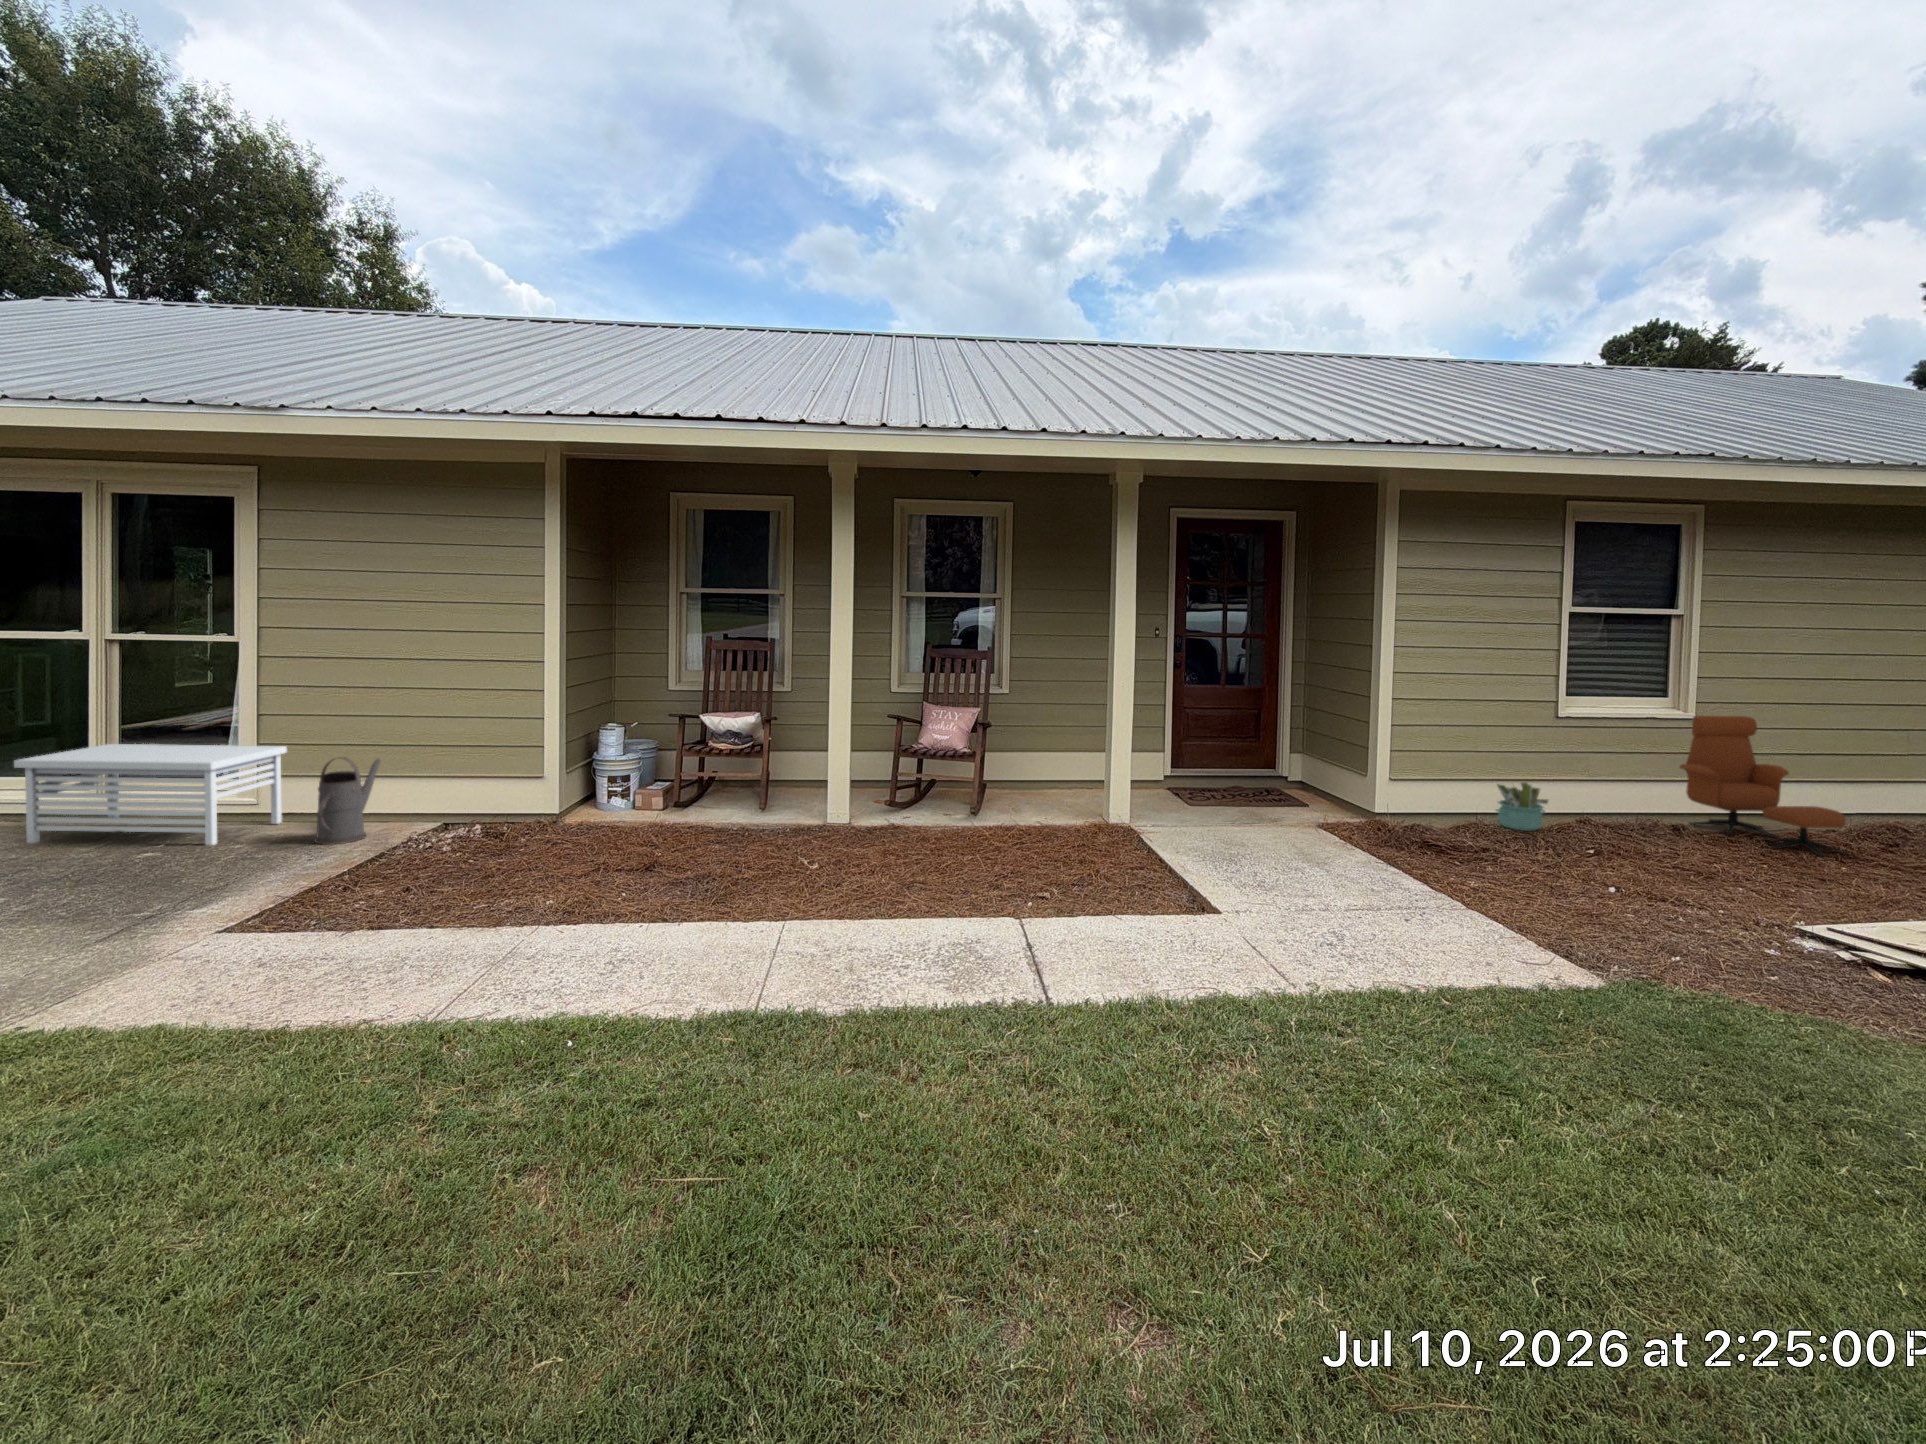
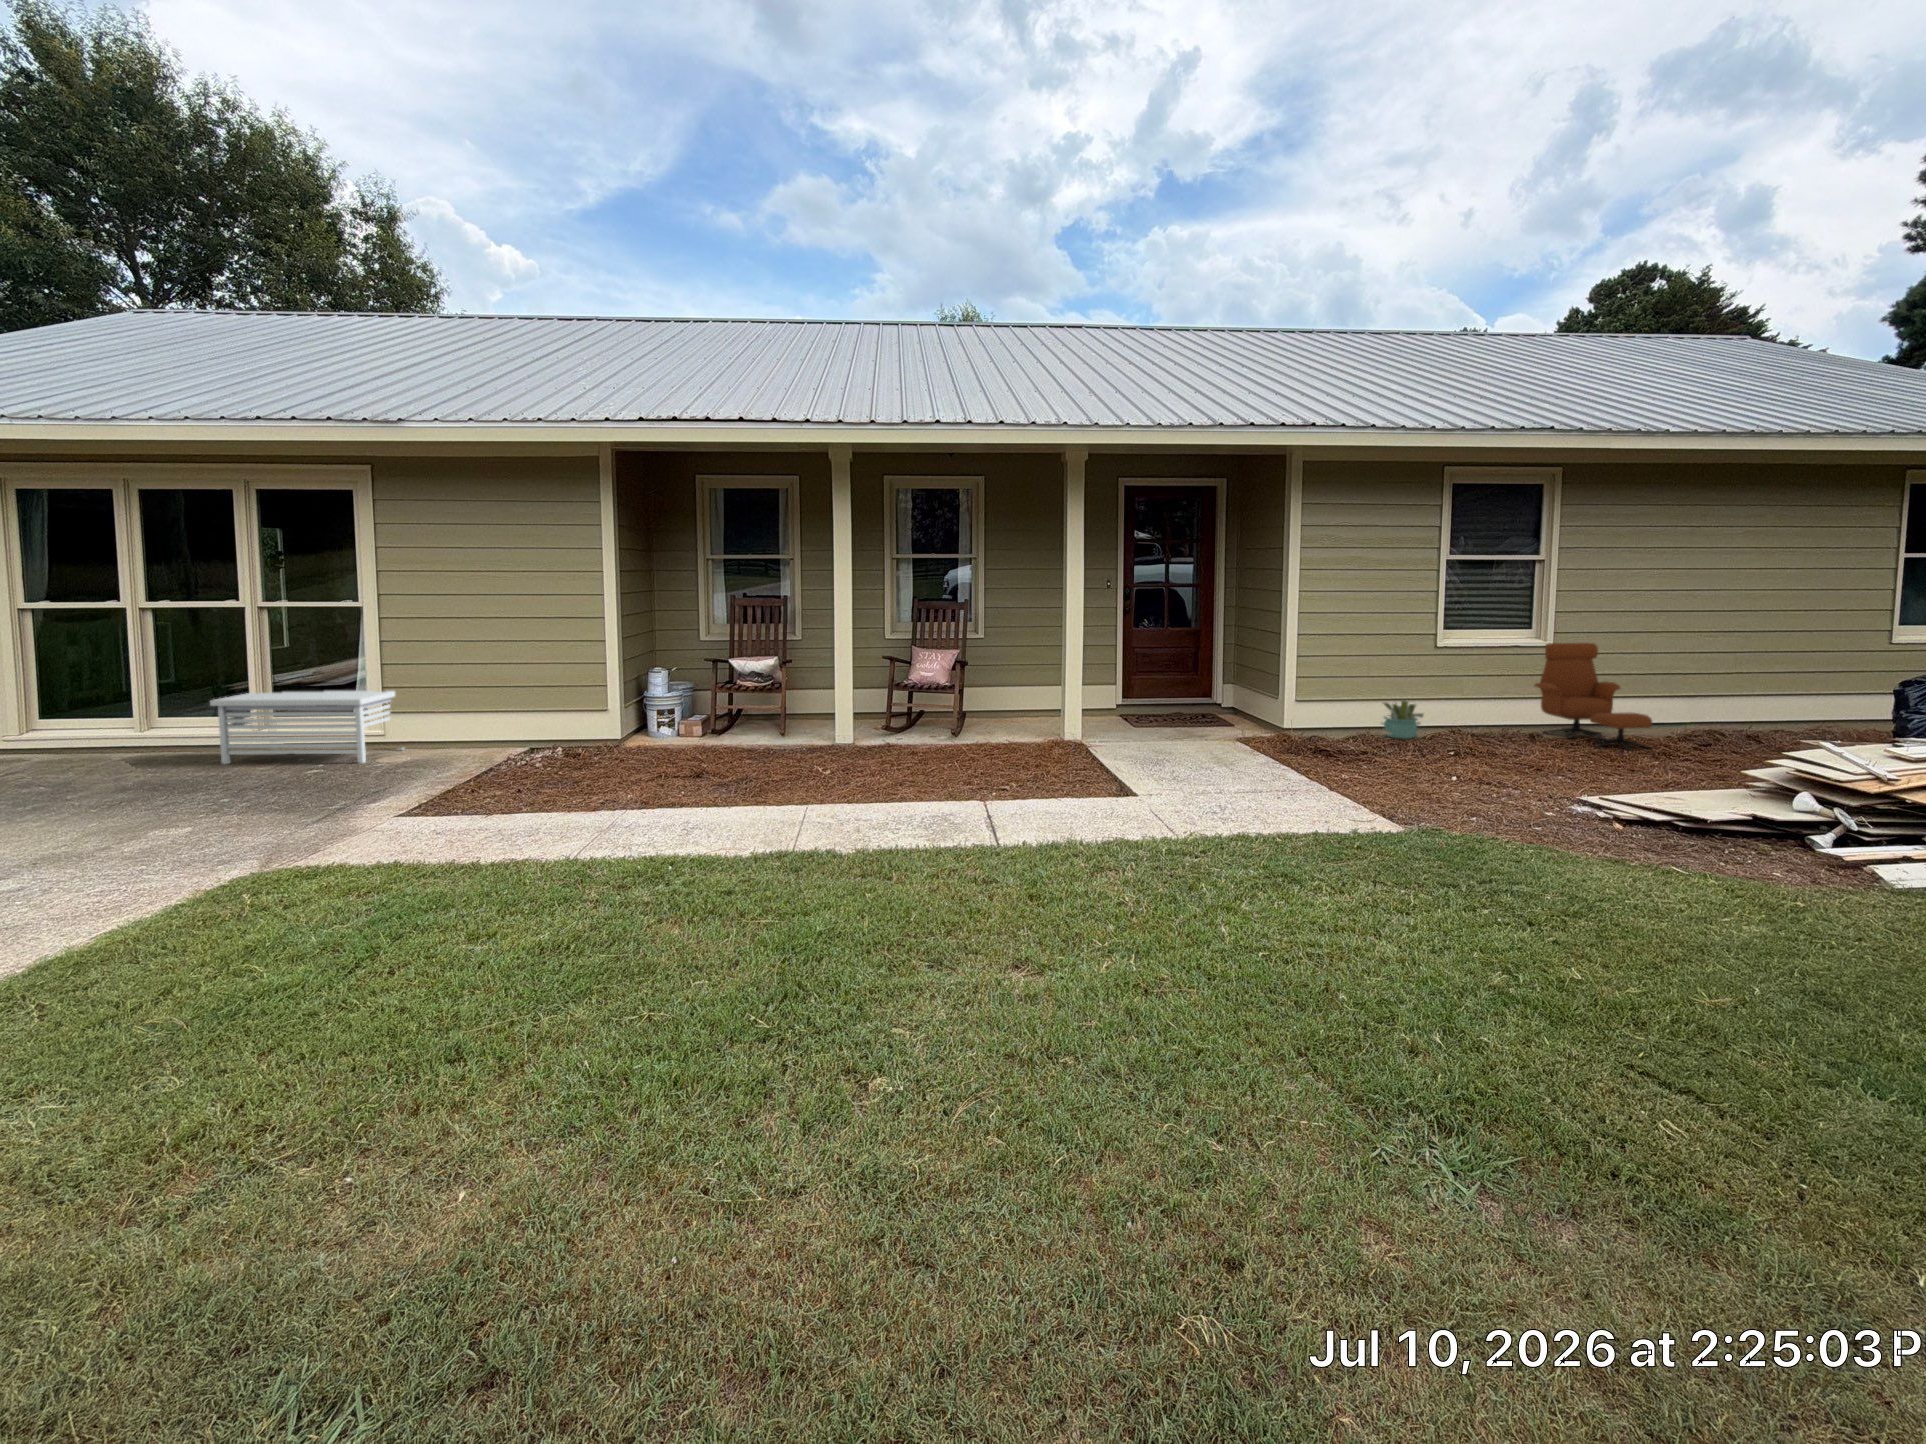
watering can: present [315,757,380,845] -> none [439,694,480,762]

